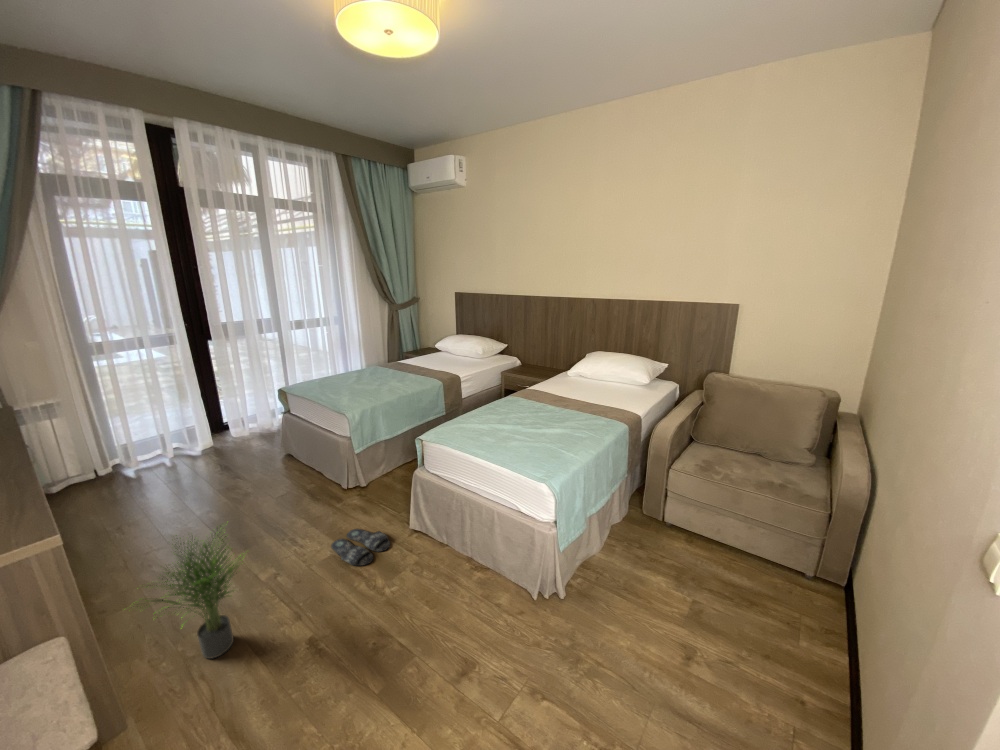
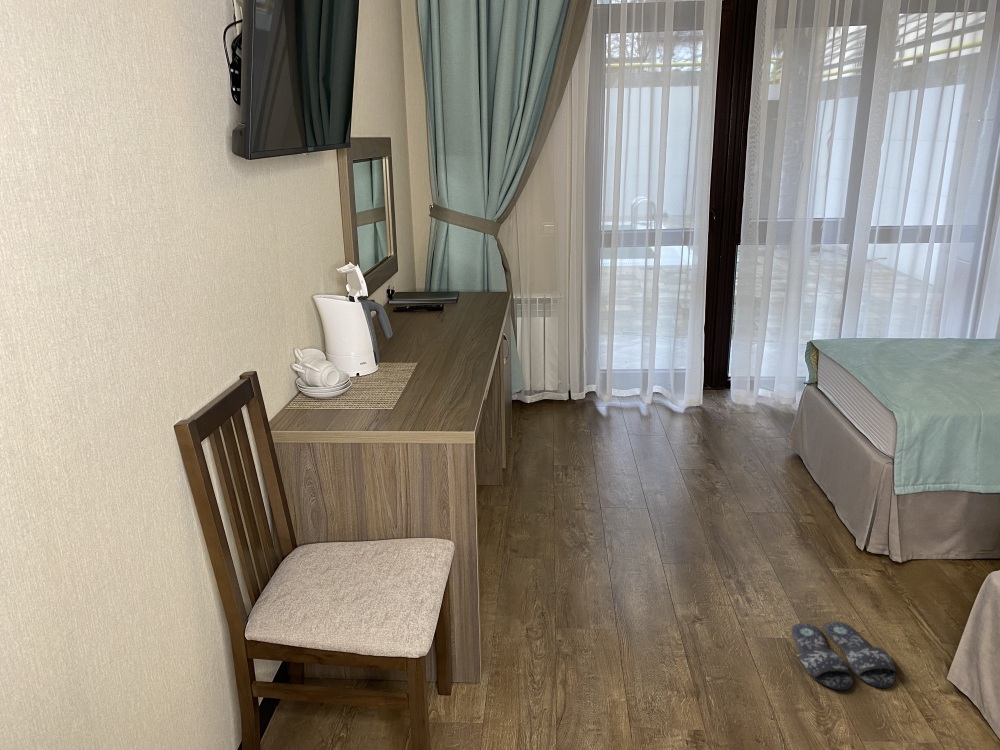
potted plant: present [146,526,244,659] -> none [523,493,665,678]

